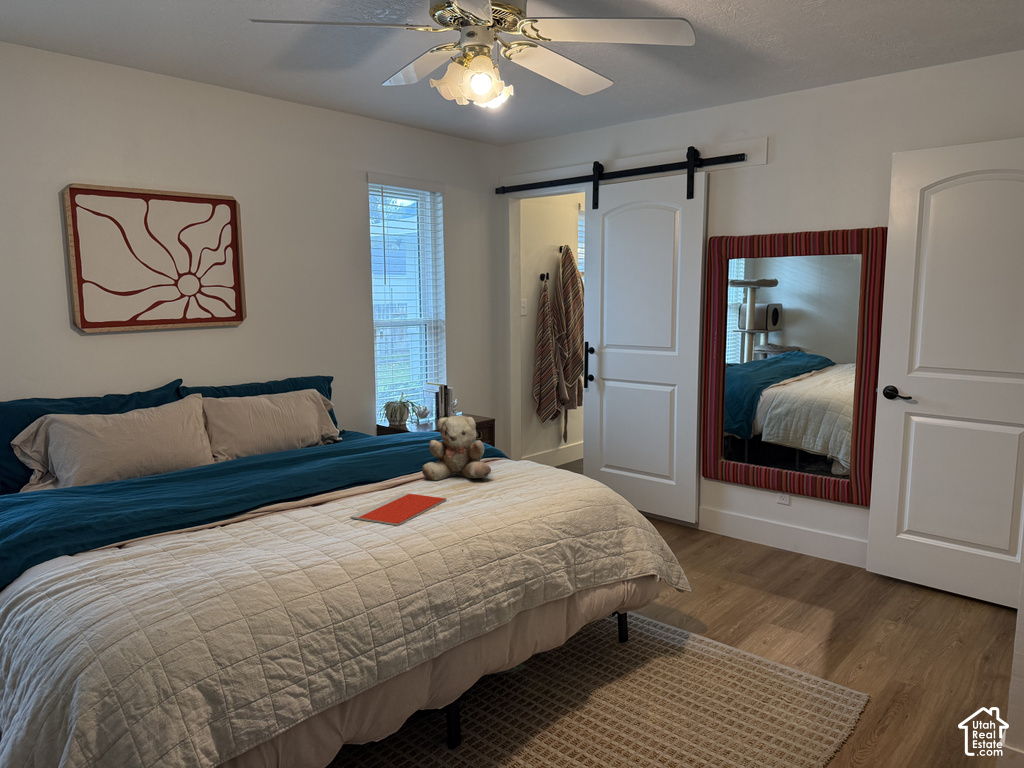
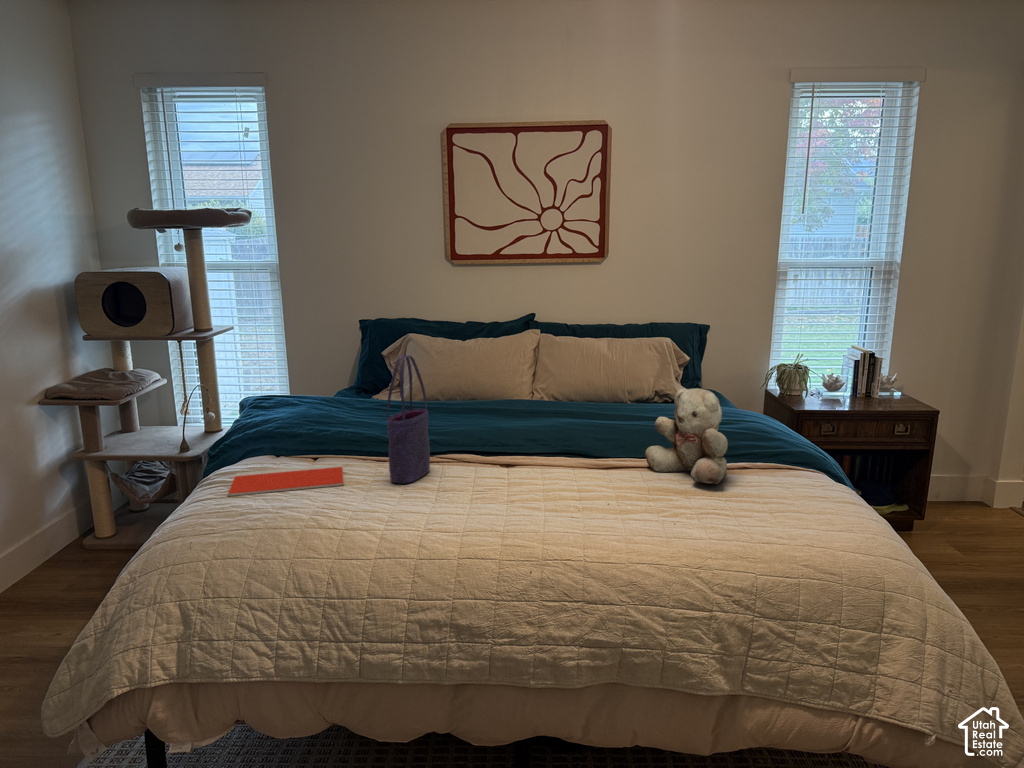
tote bag: none [257,418,288,535] -> present [387,355,430,483]
notebook: present [350,493,447,526] -> present [228,464,344,496]

